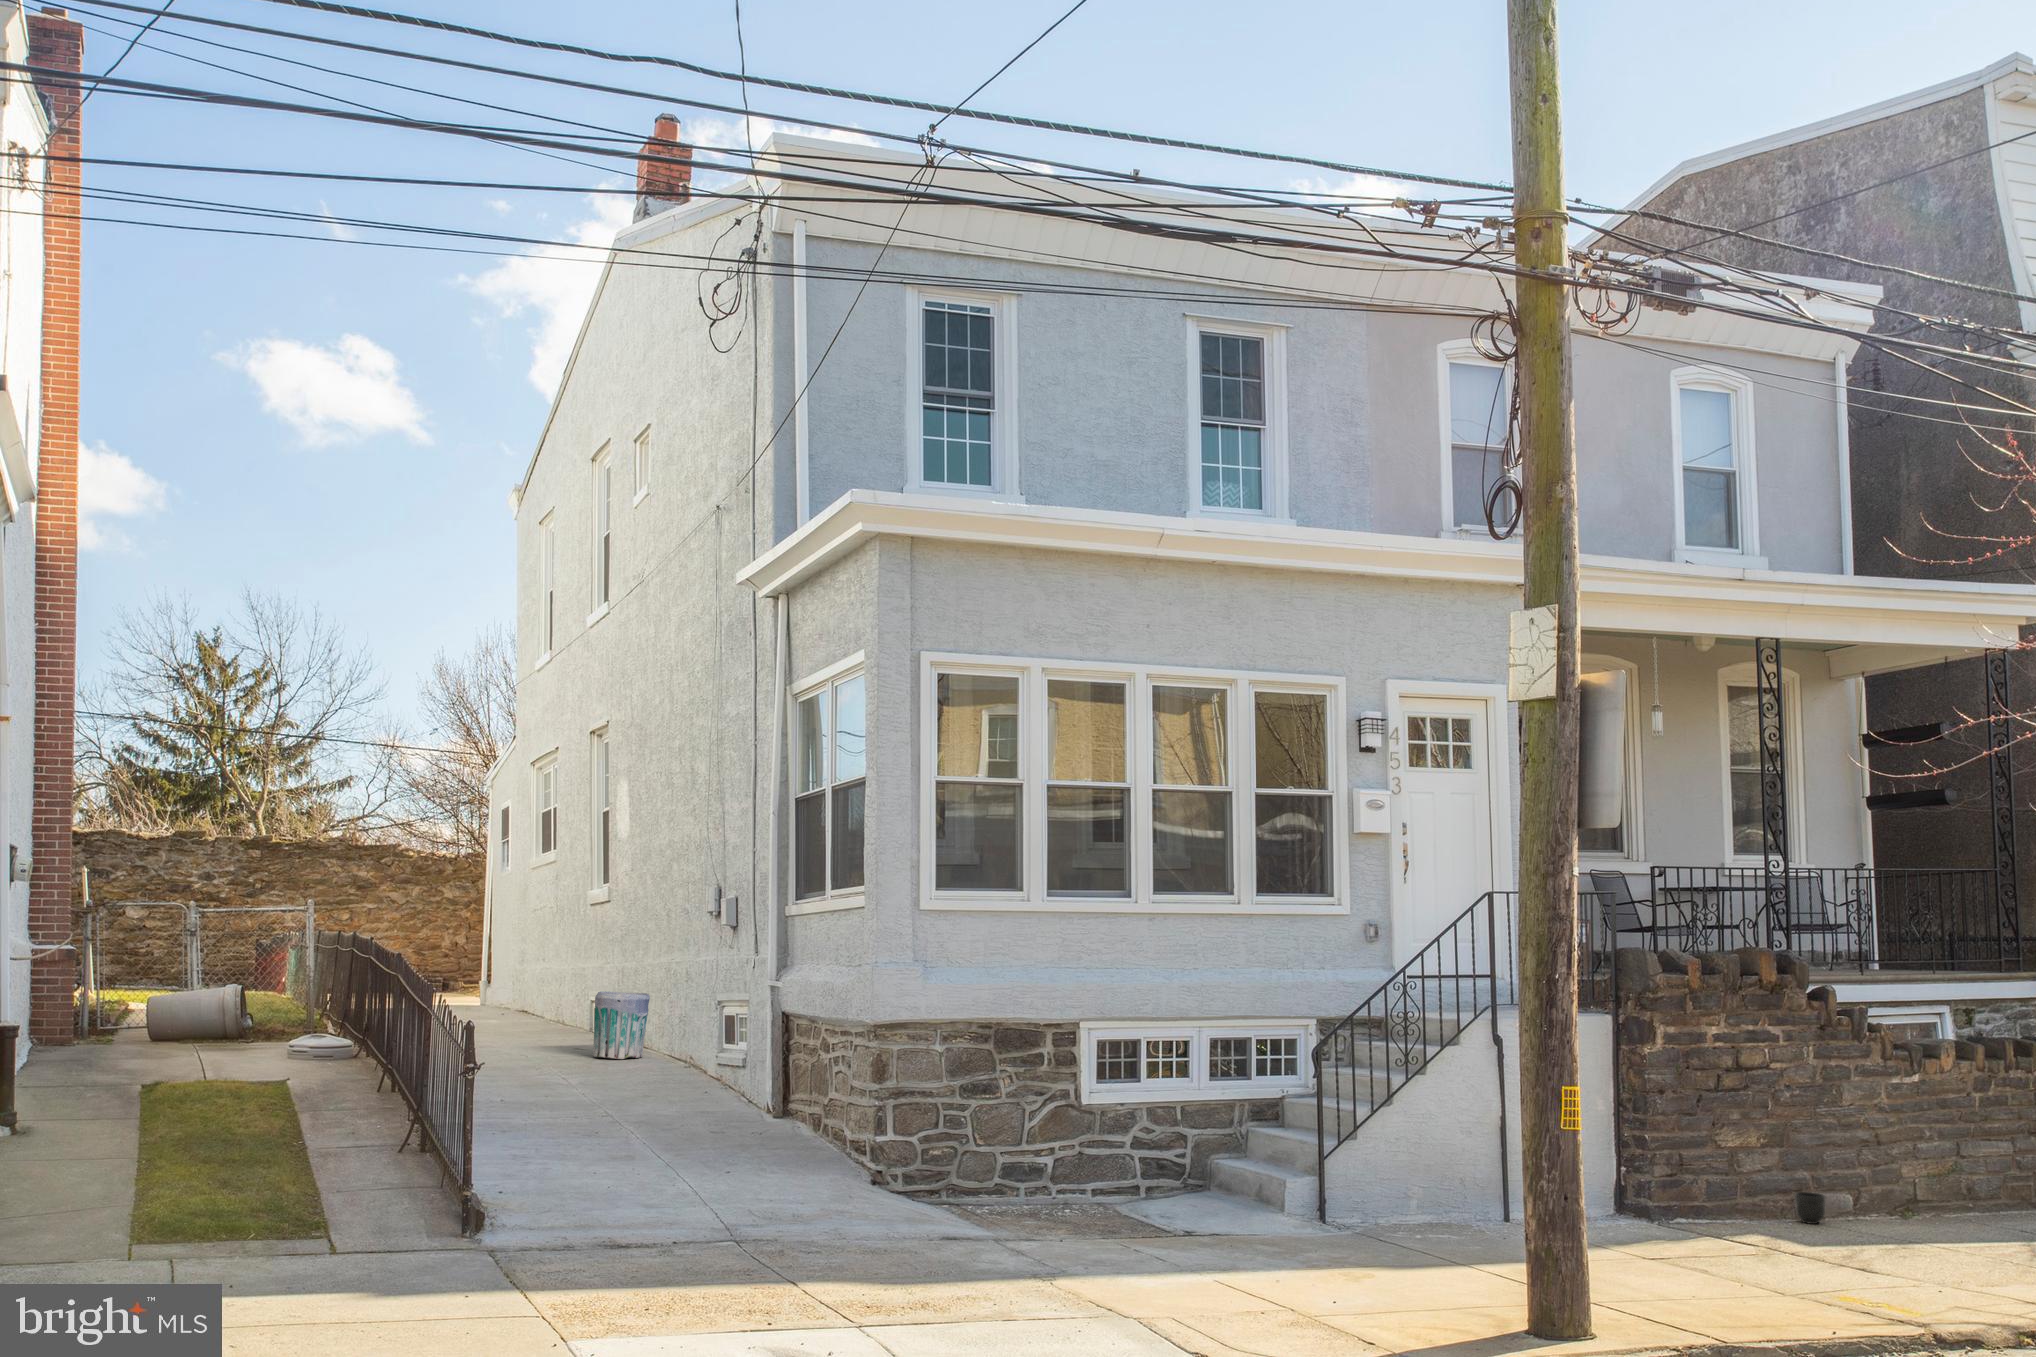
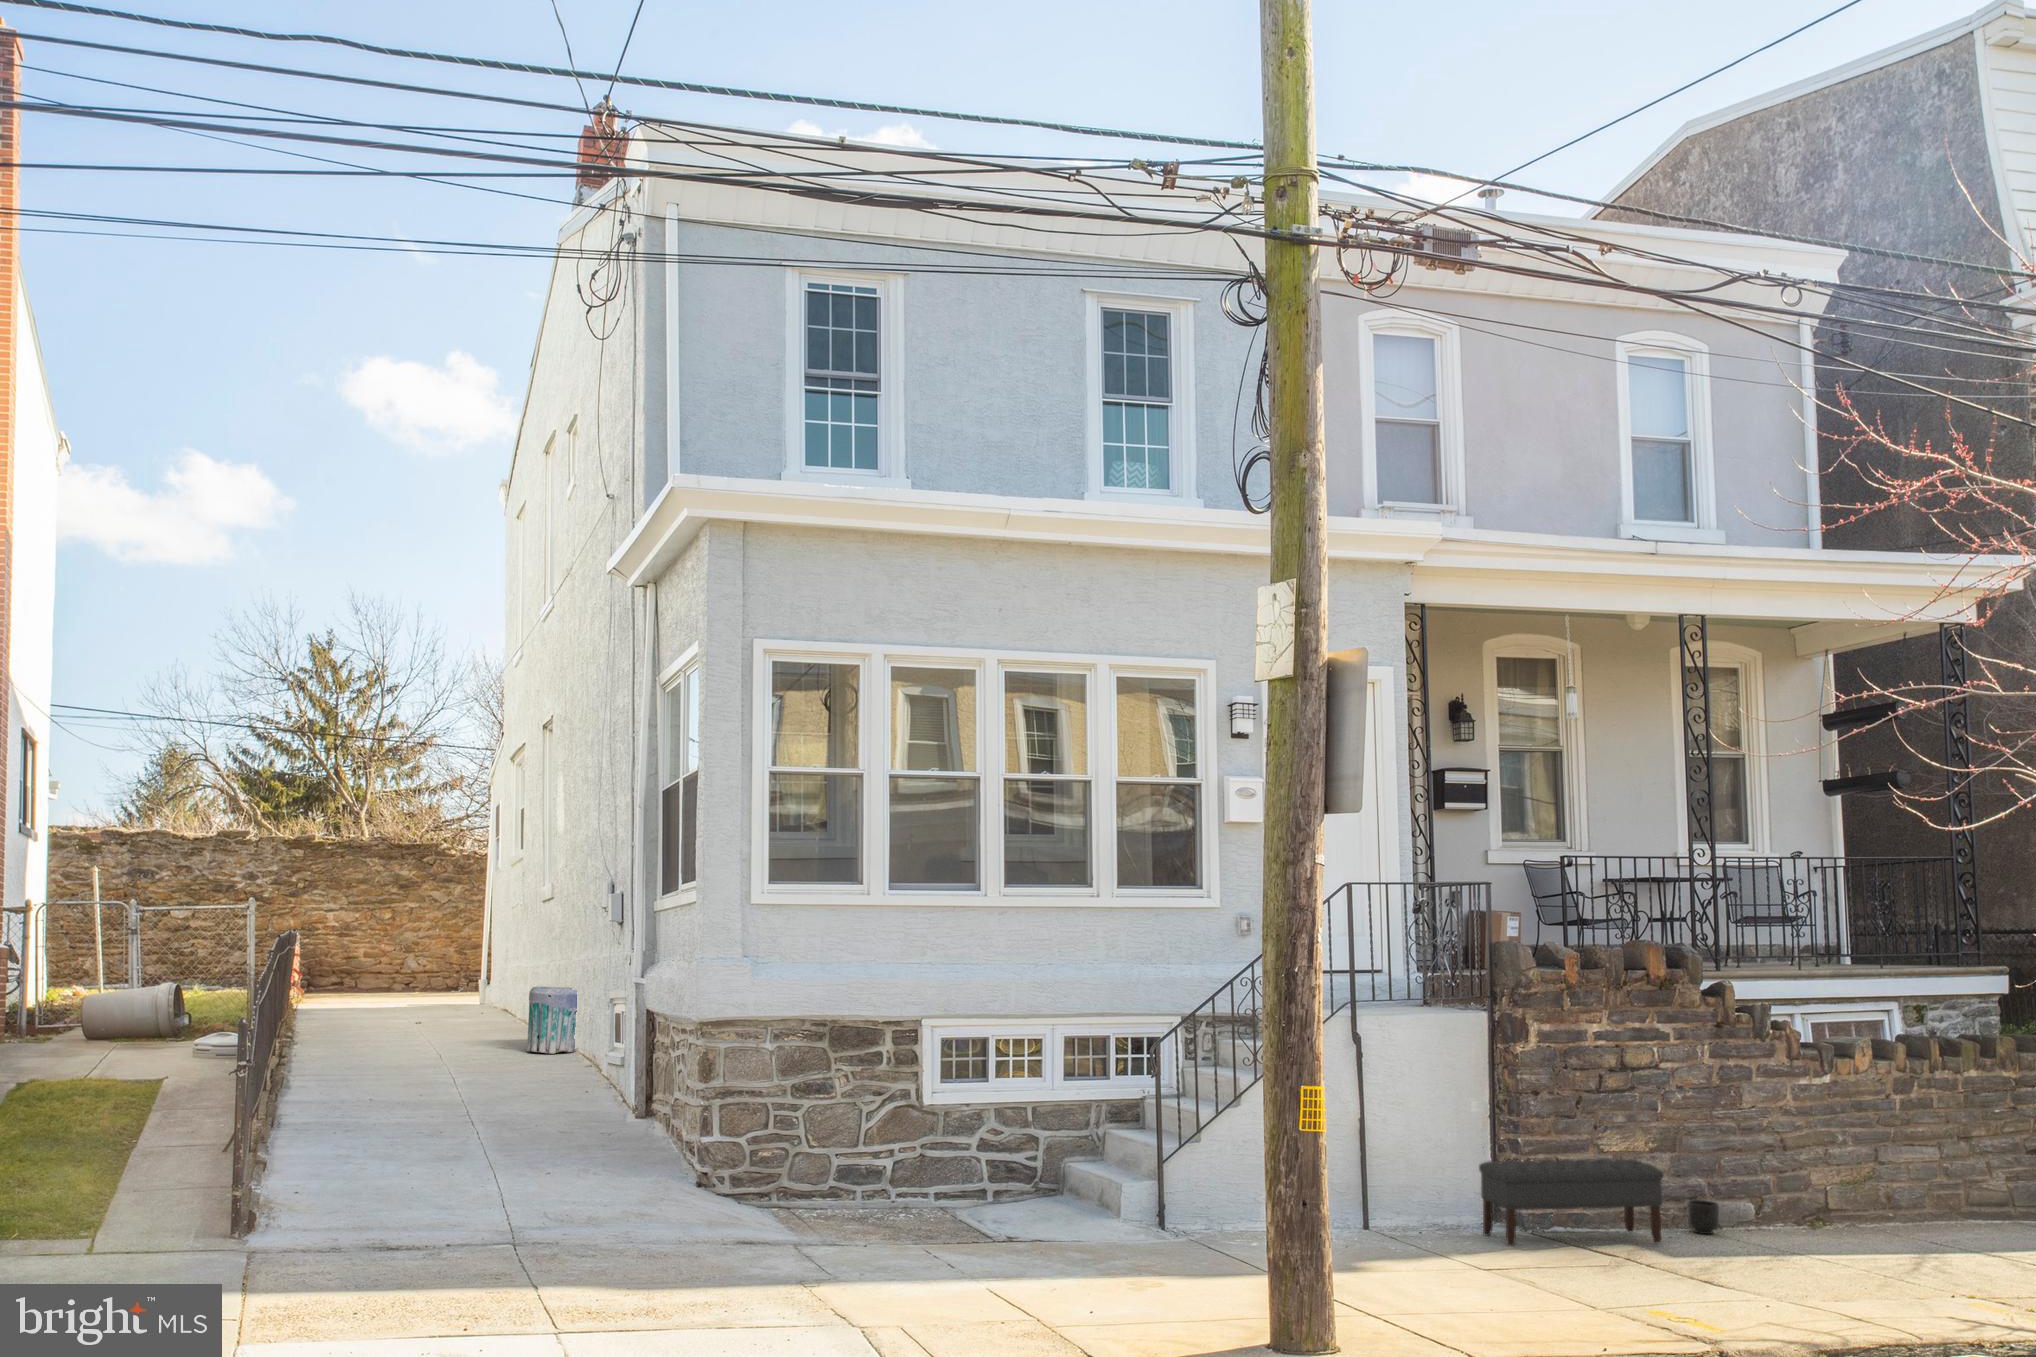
bench: none [1611,1153,1783,1237] -> present [1479,1159,1663,1246]

